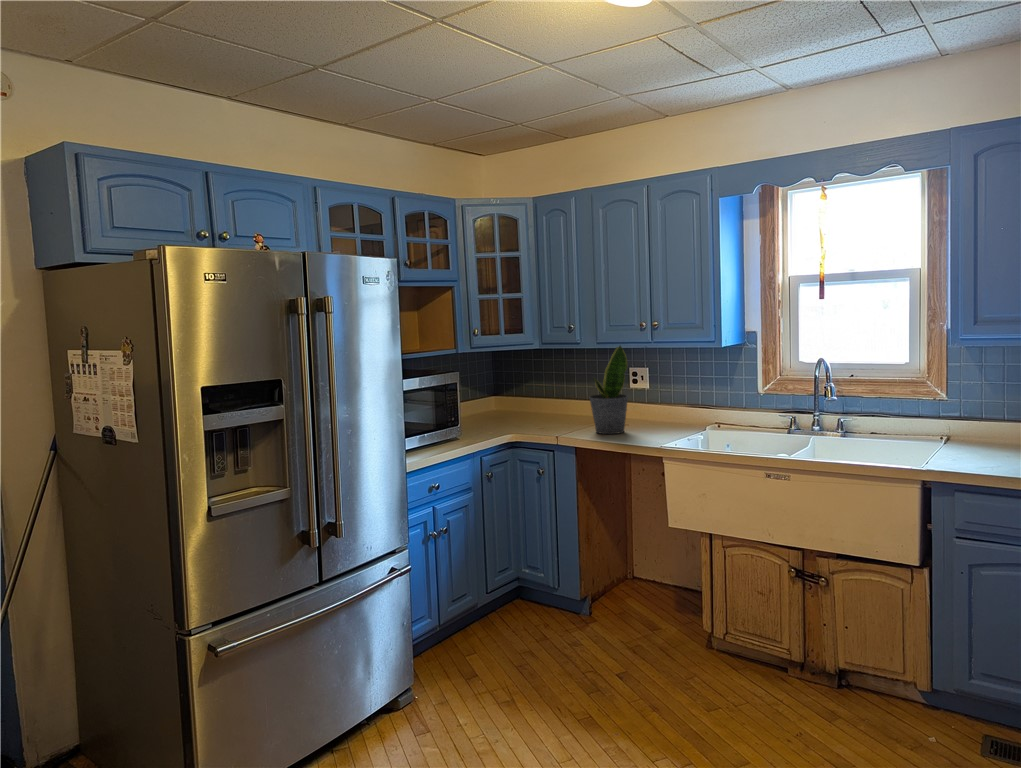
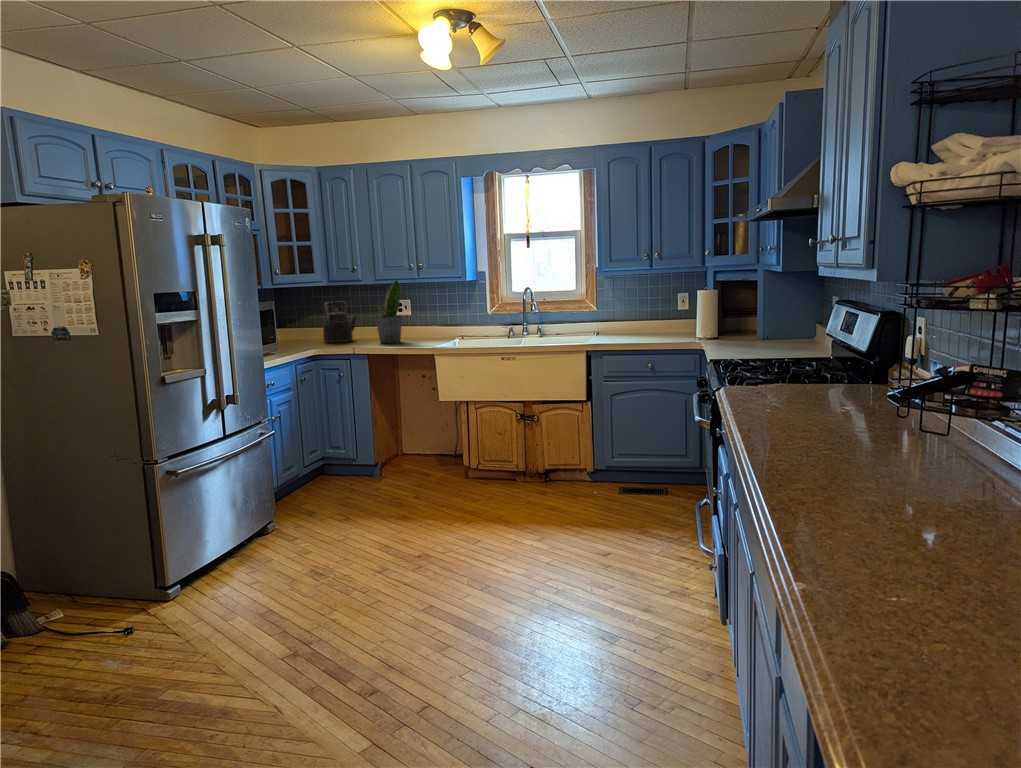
kettle: none [529,370,576,426] -> present [323,301,357,343]

